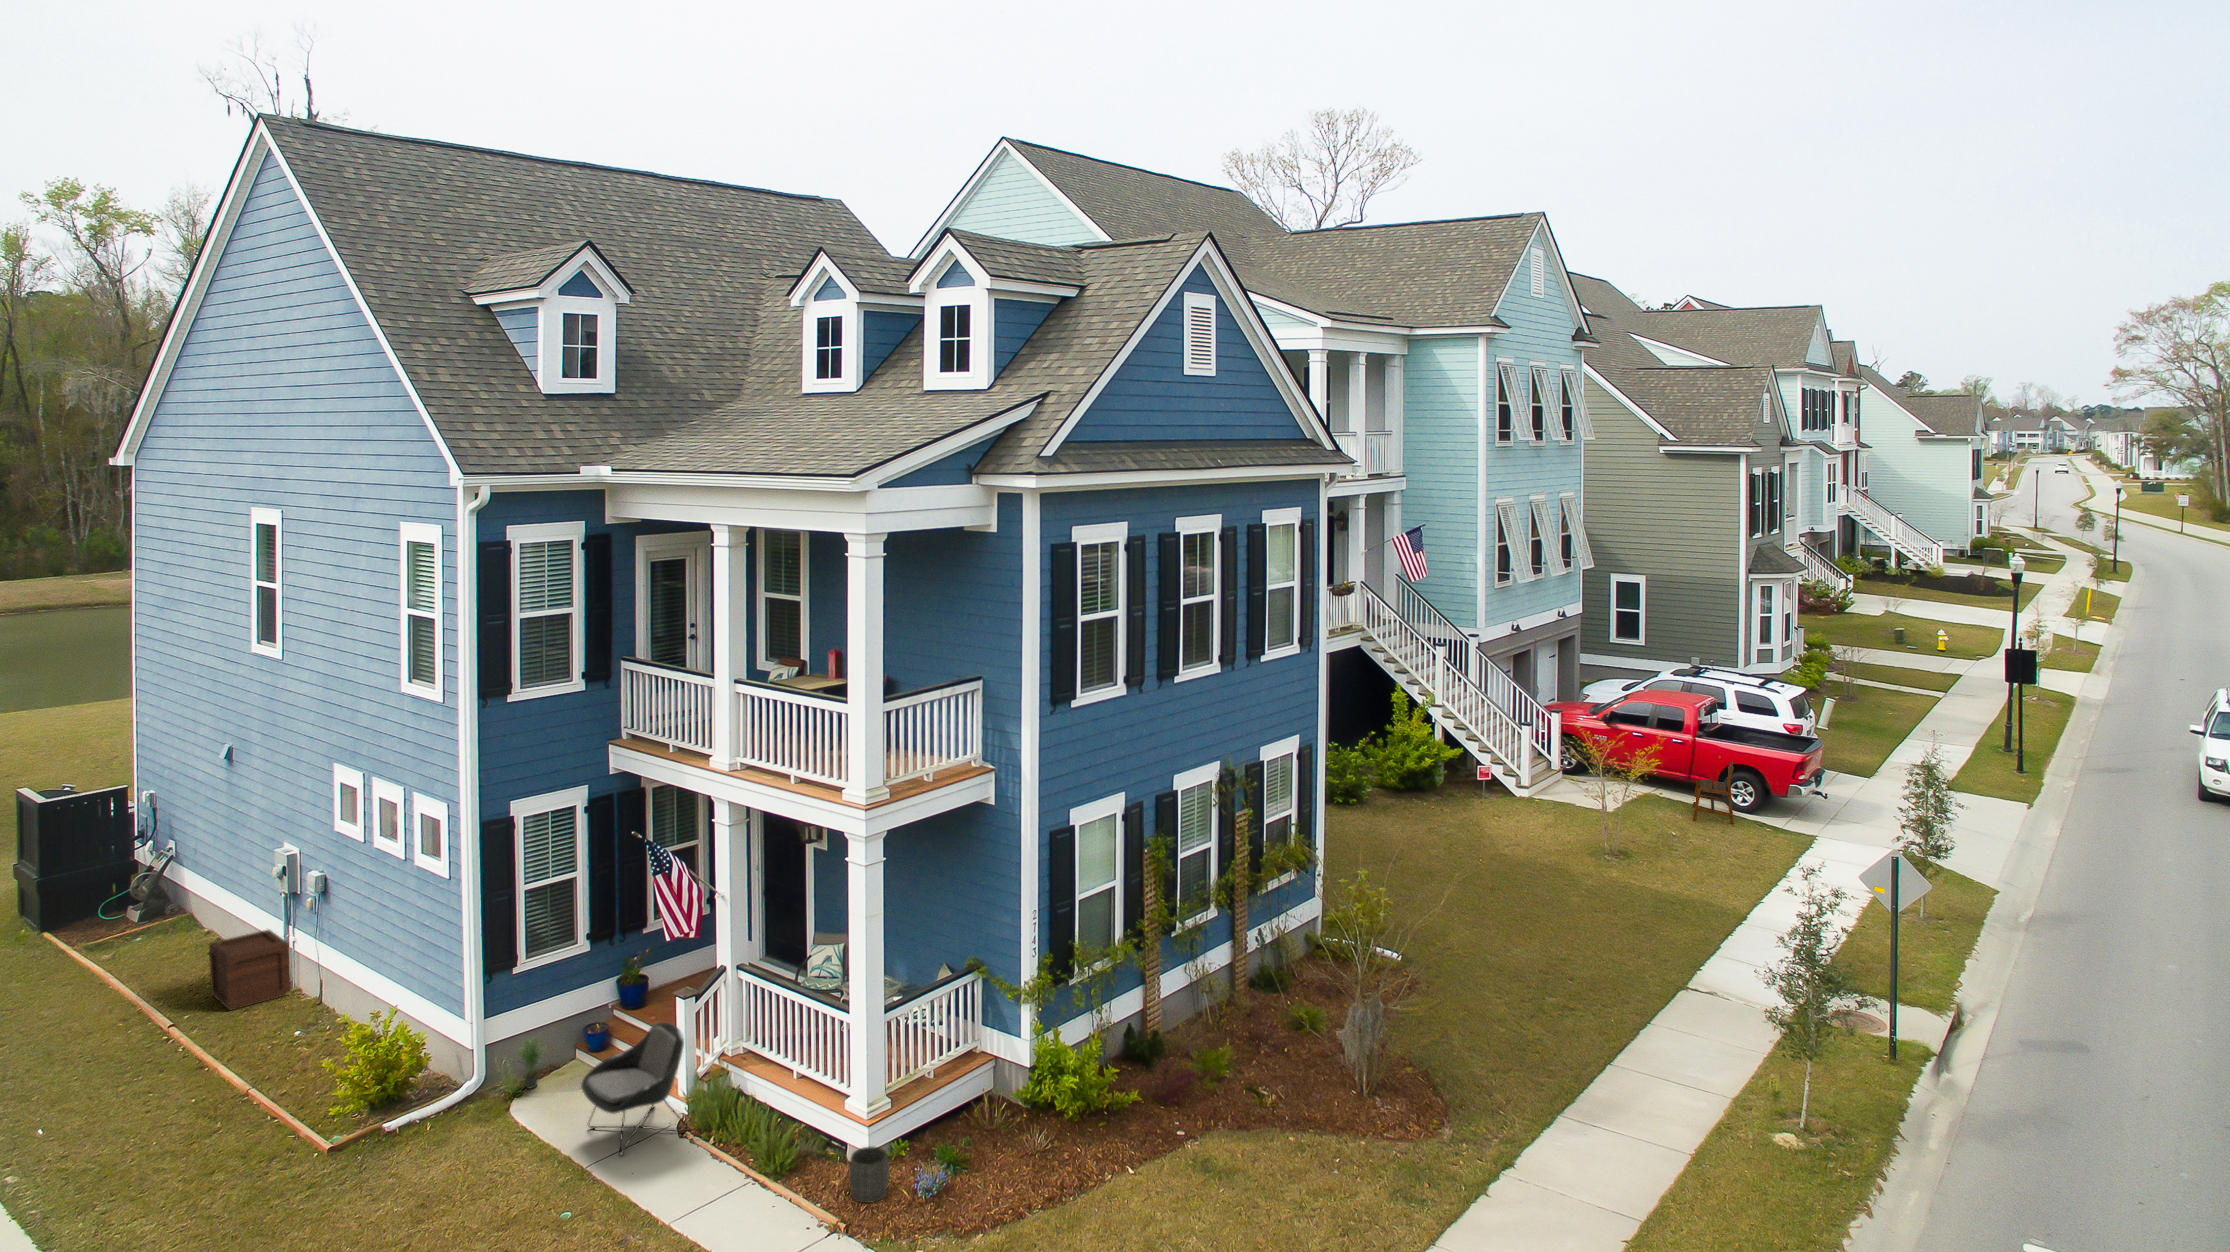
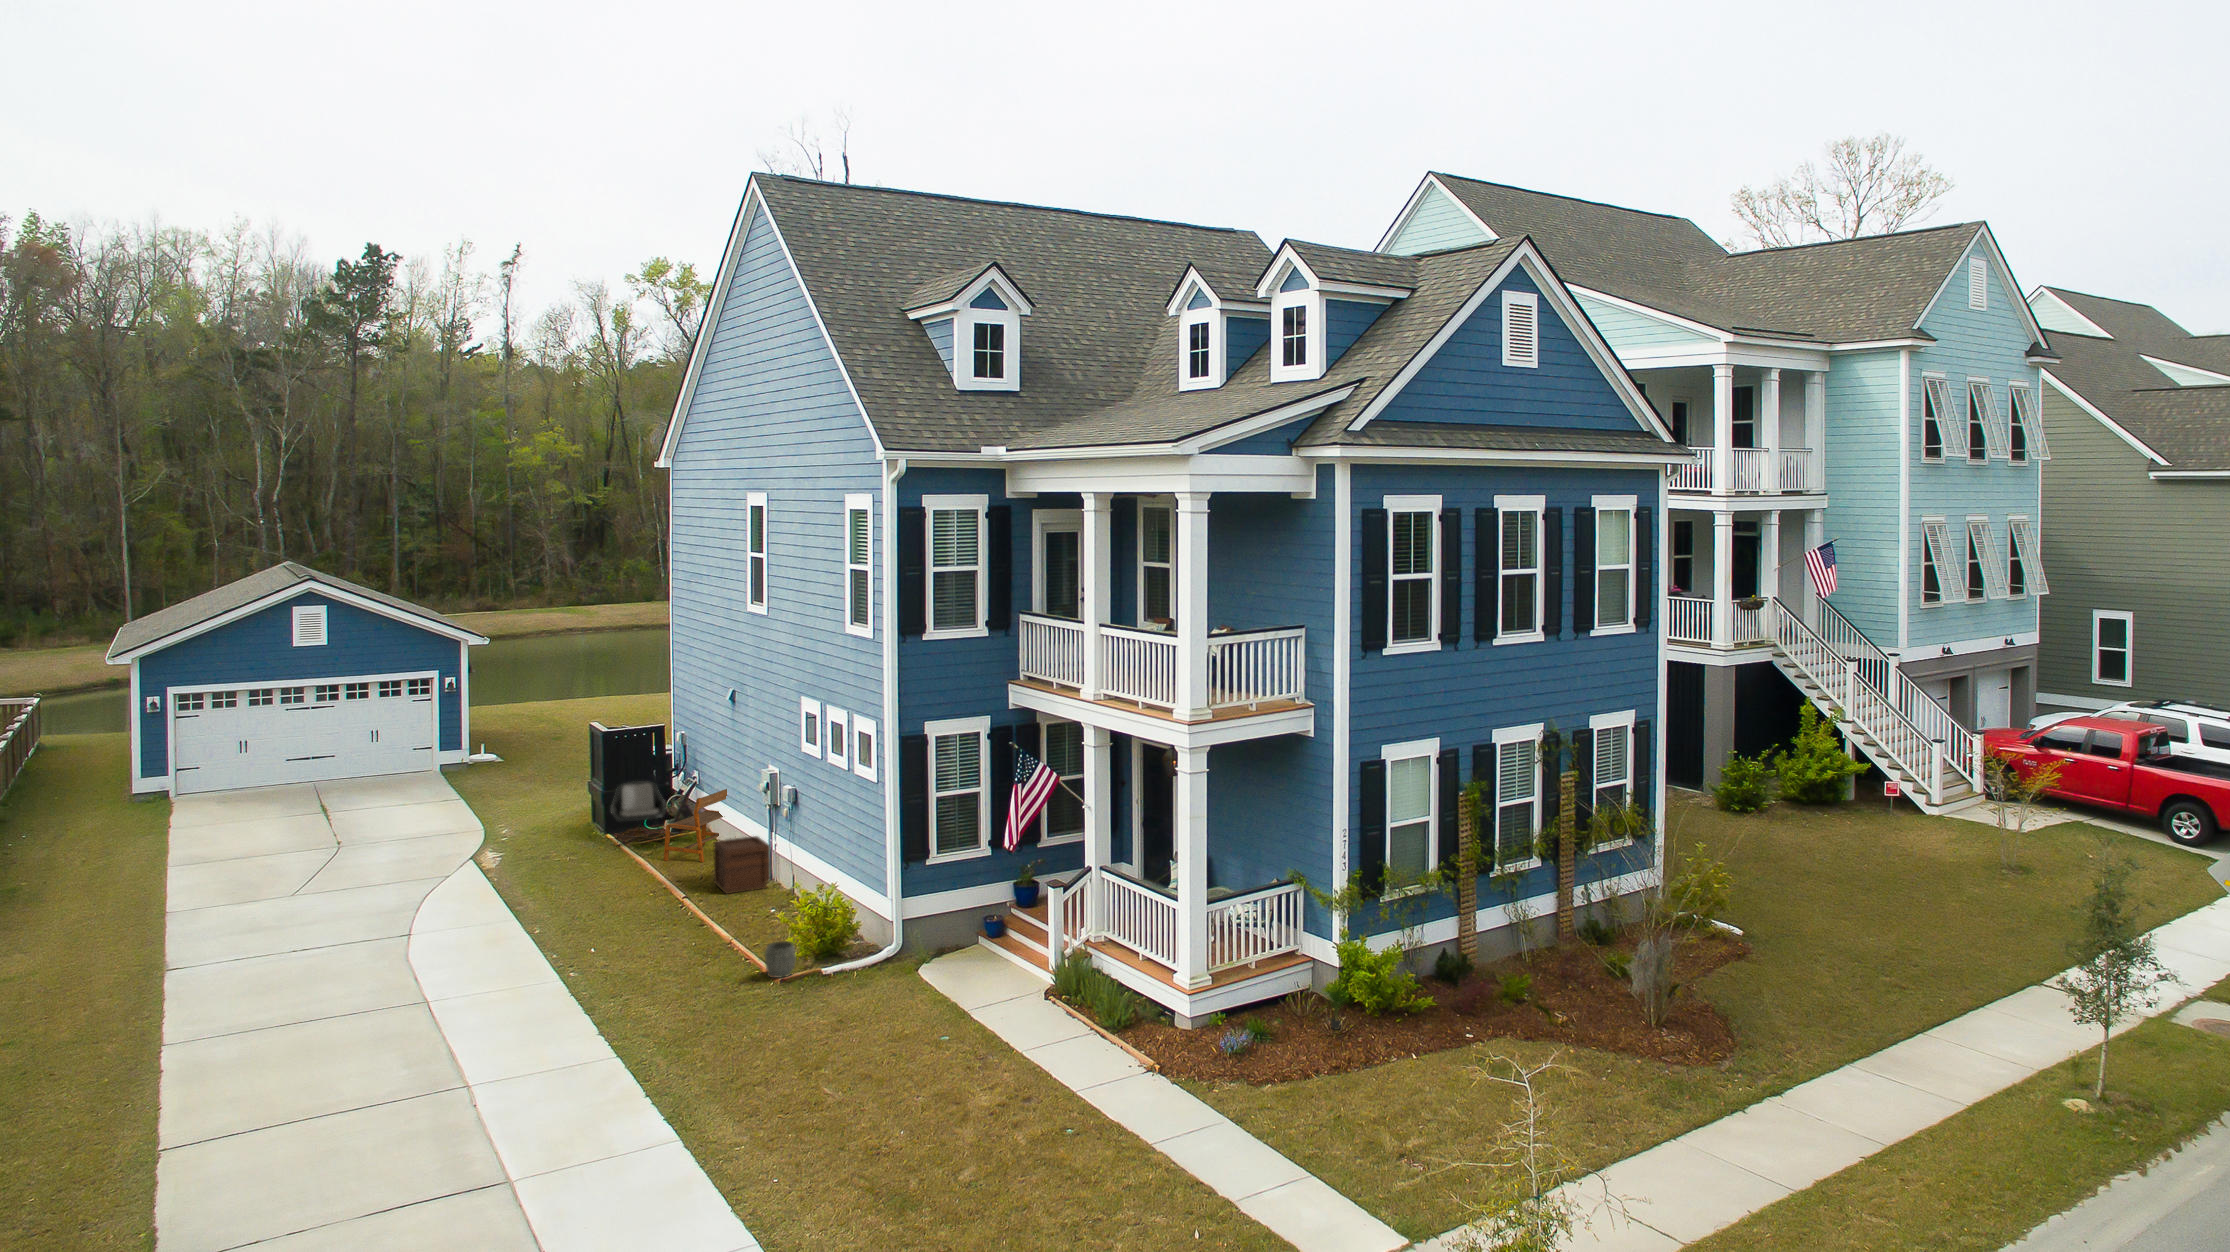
bench: present [1693,760,1734,824] -> present [664,789,727,862]
lounge chair: present [581,1022,687,1155] -> present [611,781,666,837]
potted plant: present [514,1040,543,1089] -> present [1326,980,1346,1030]
woven basket: present [849,1146,889,1203] -> present [765,941,795,978]

